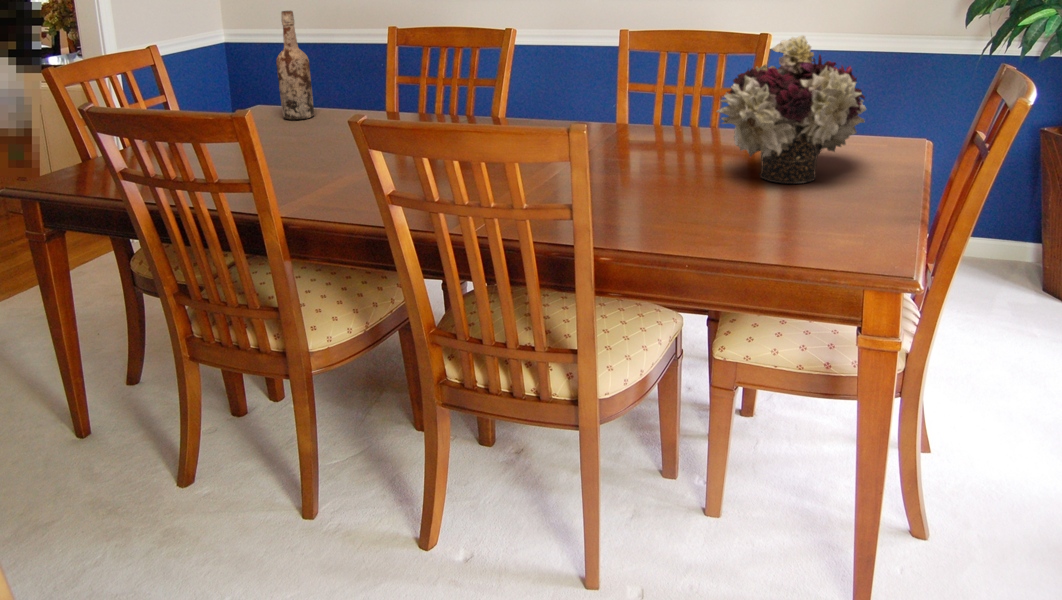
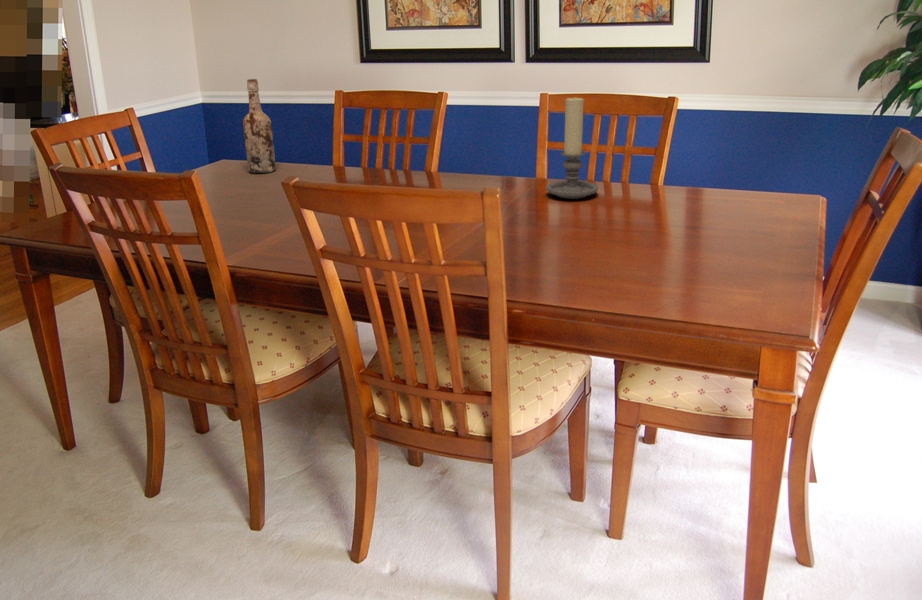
candle holder: none [628,28,687,143] -> present [546,97,598,199]
flower arrangement: present [717,35,866,184] -> none [624,105,761,239]

